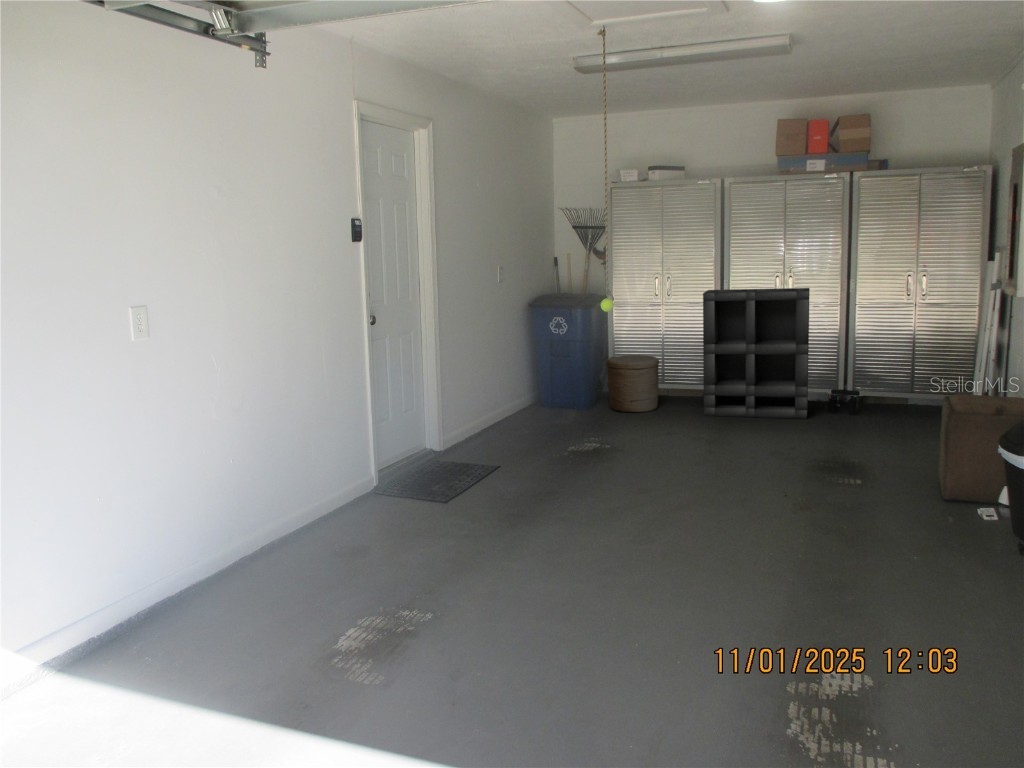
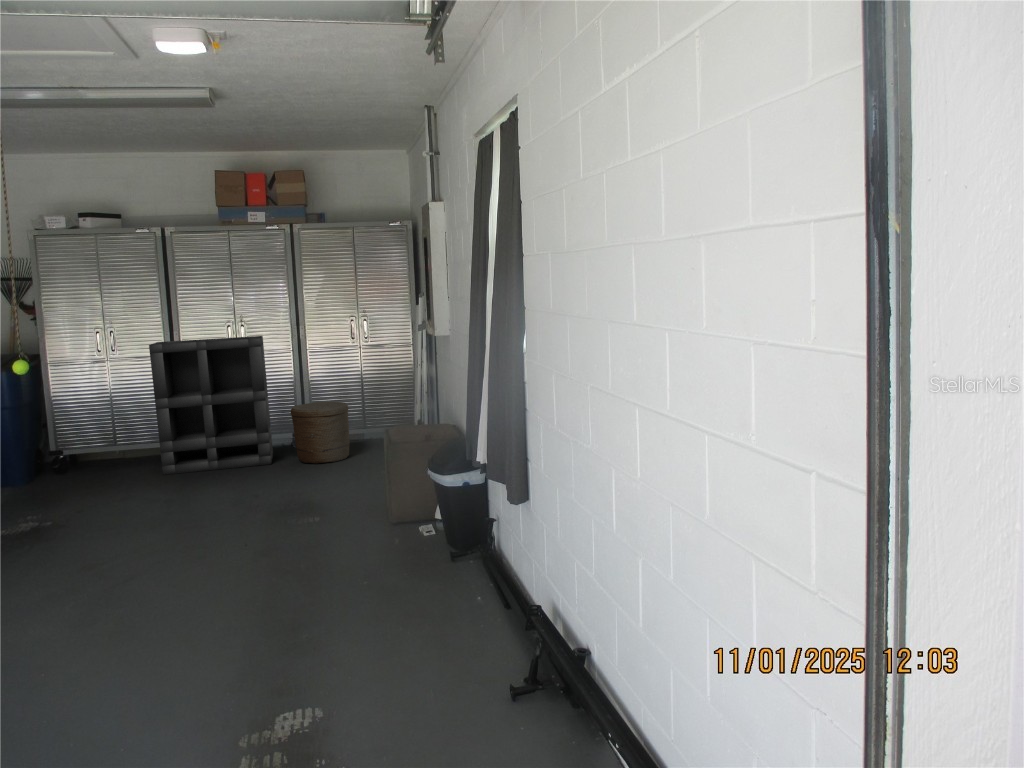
woven basket: present [606,355,659,412] -> present [291,402,350,464]

